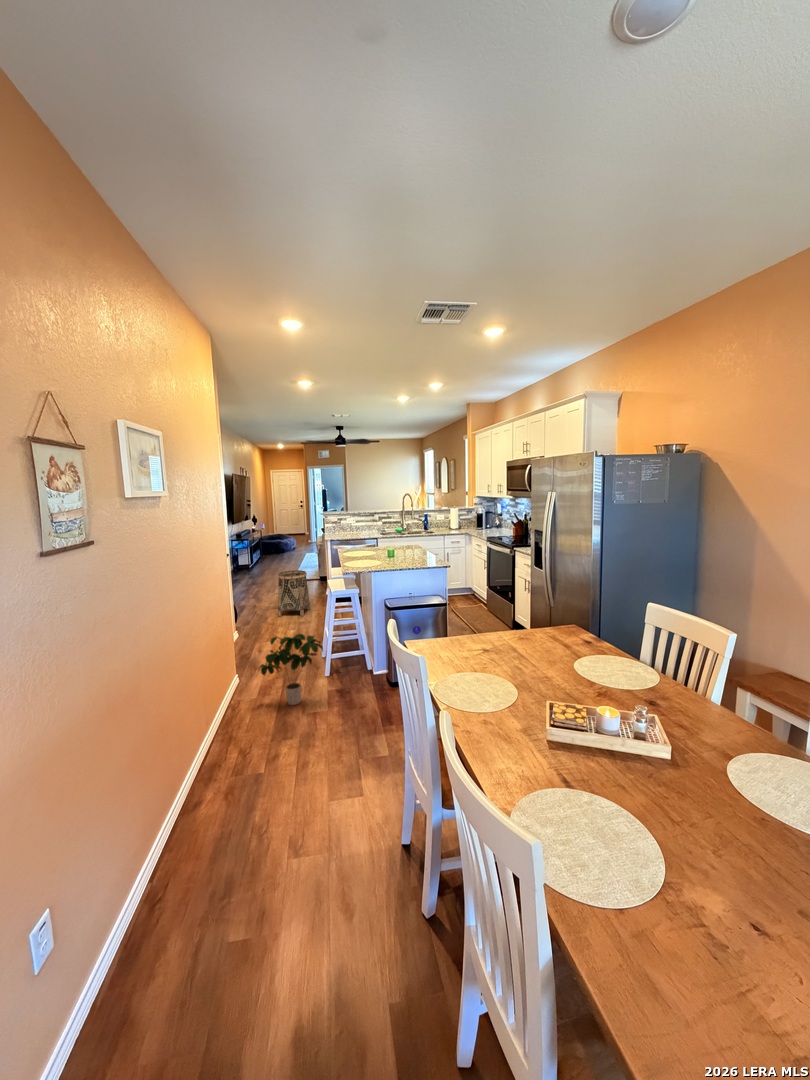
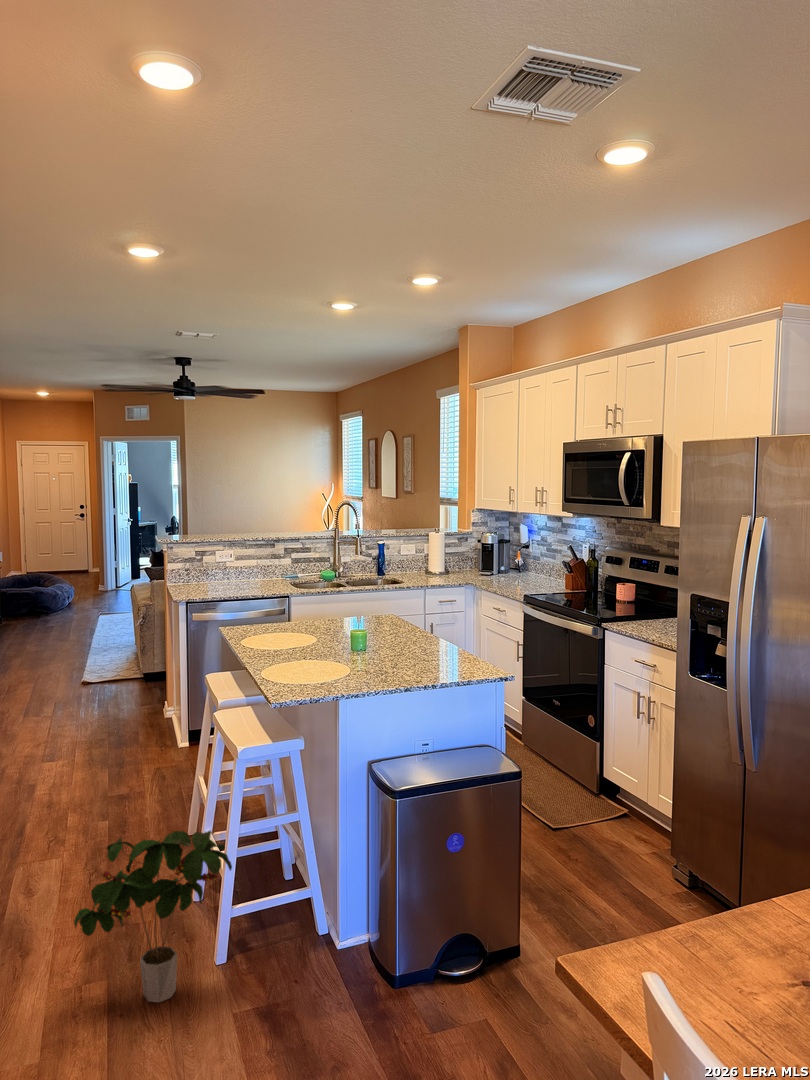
basket: present [278,570,310,616] -> none [68,663,139,767]

